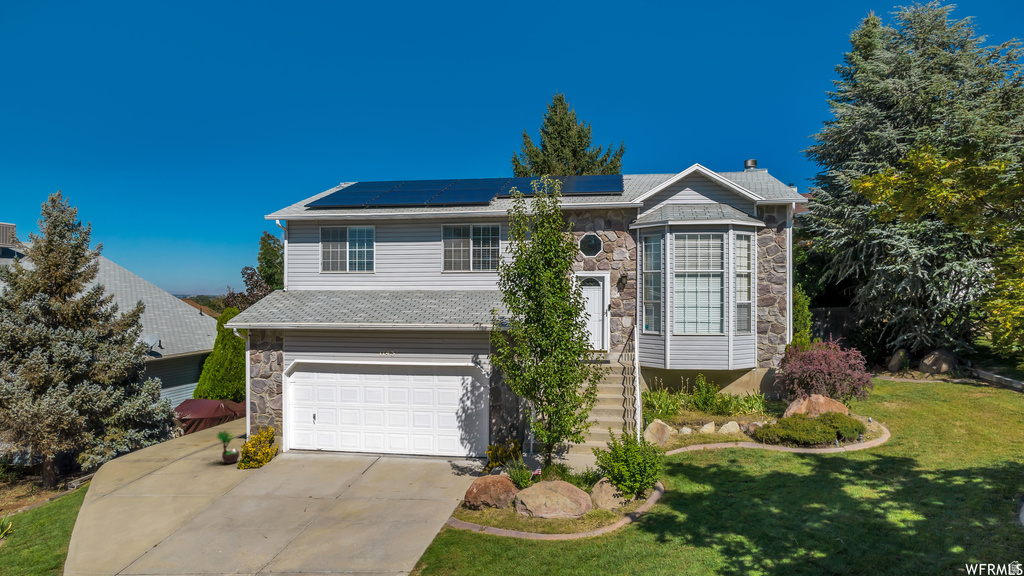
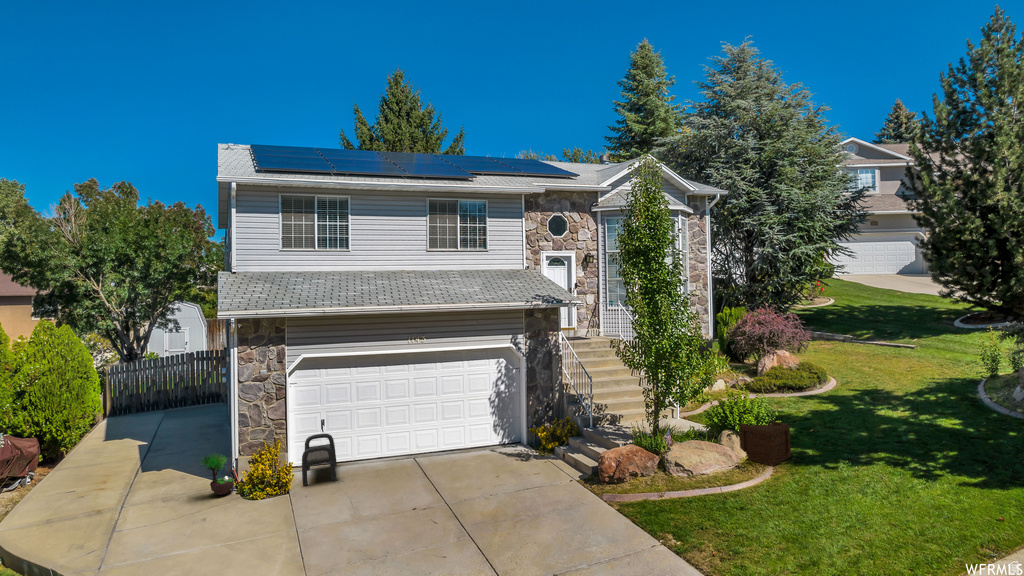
bench: none [277,426,322,467] -> present [302,434,337,486]
wooden crate: none [633,473,694,536] -> present [739,421,791,466]

